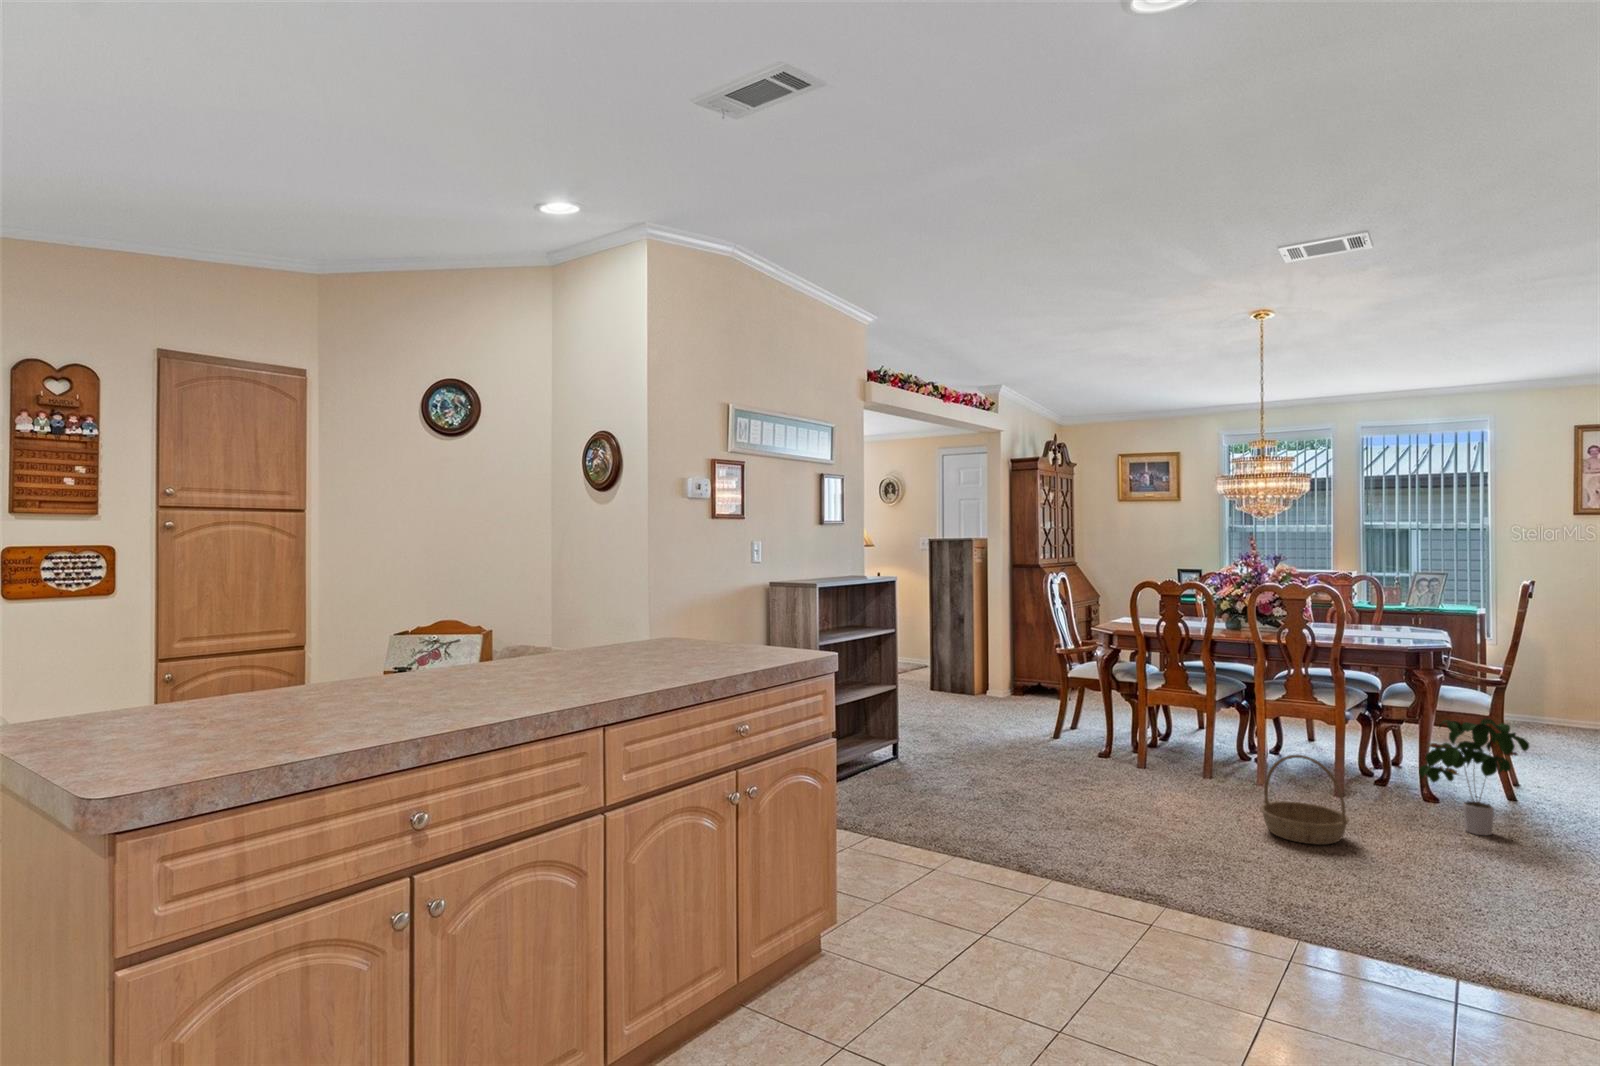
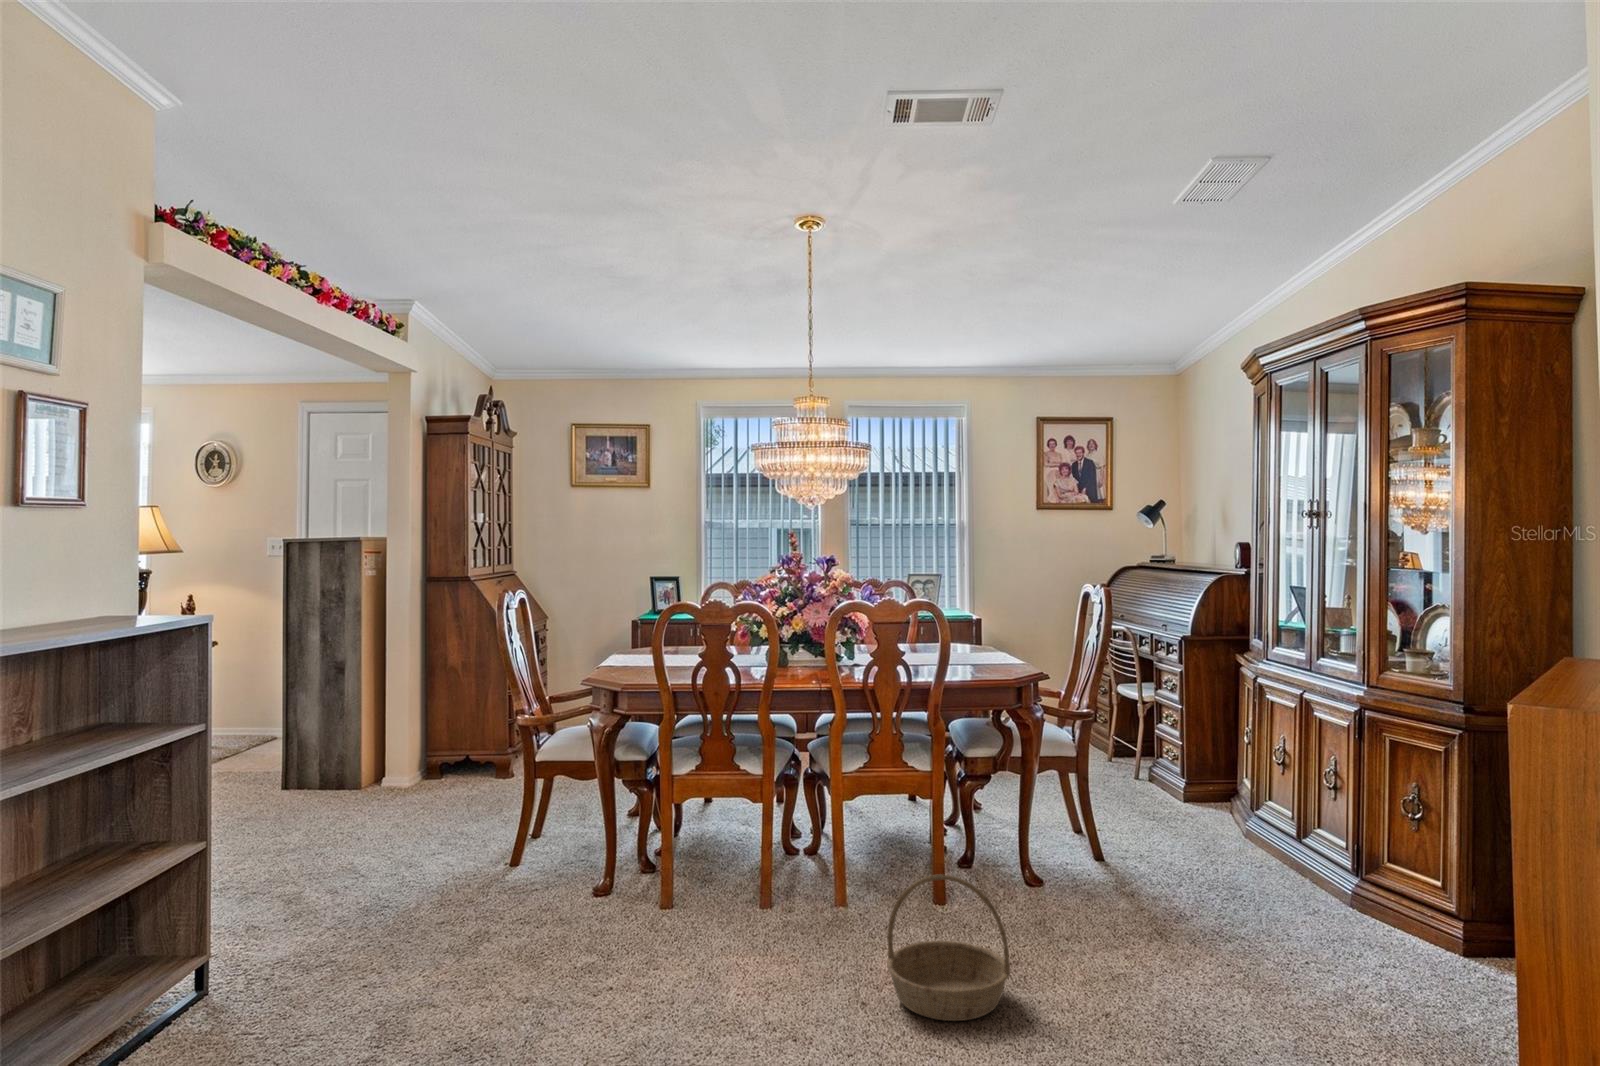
potted plant: present [1419,718,1529,835] -> none [1056,774,1154,934]

